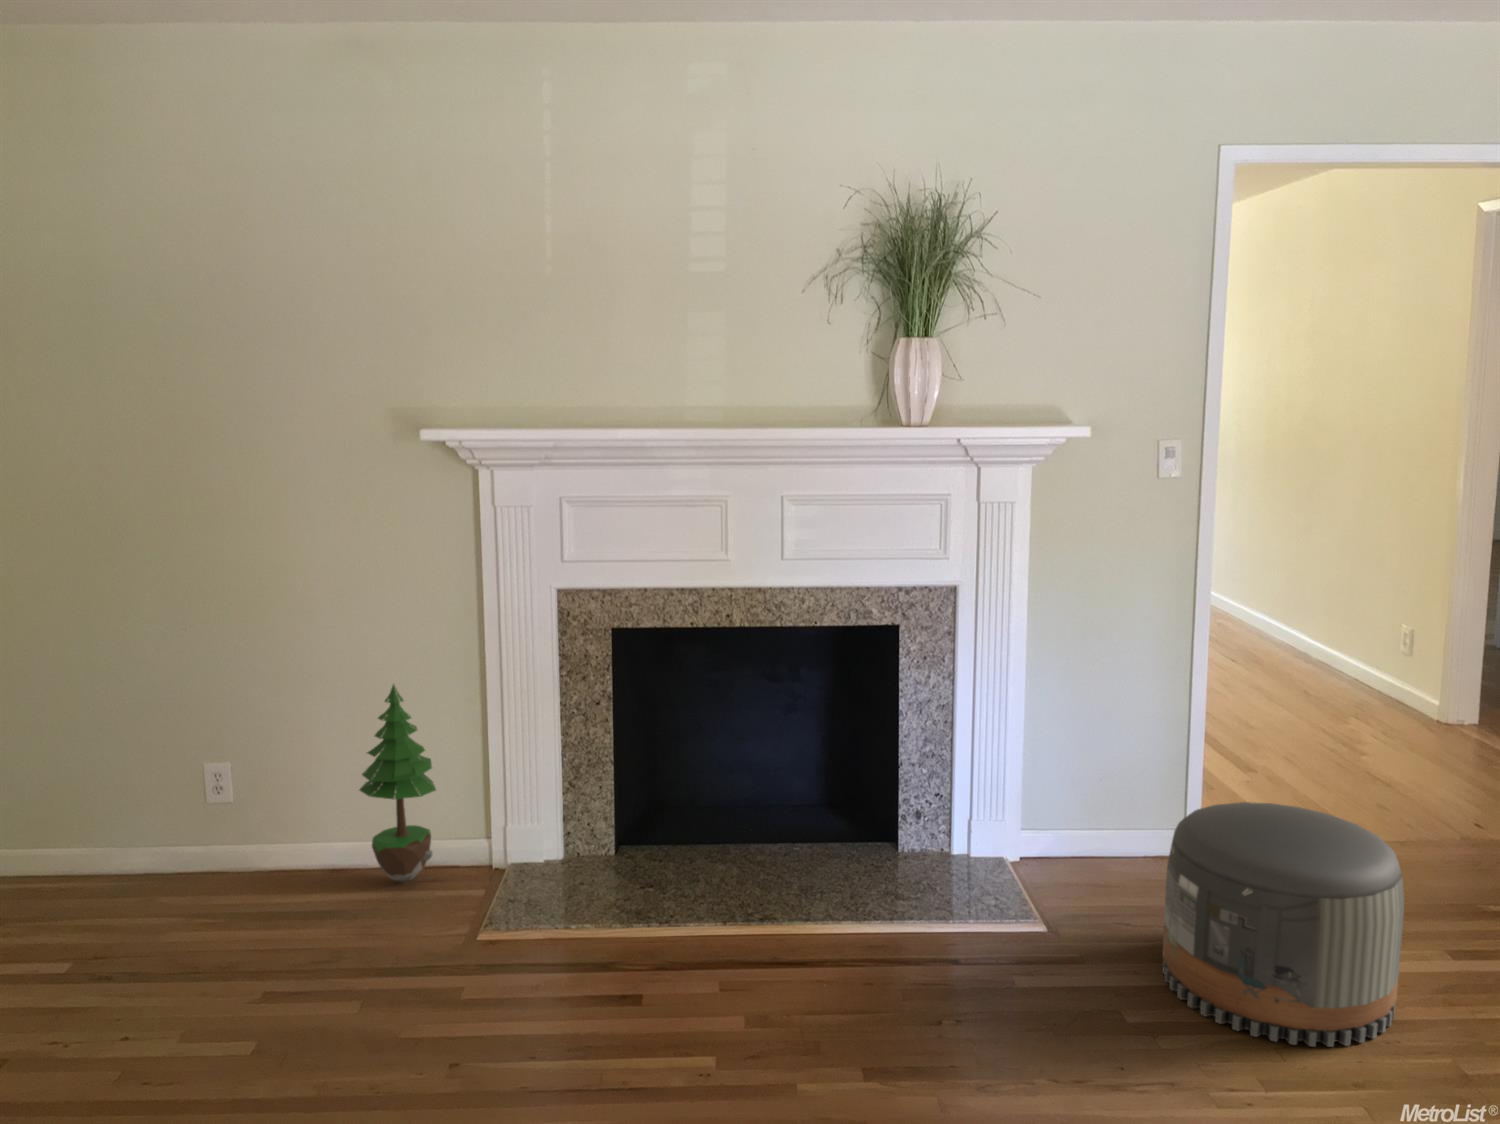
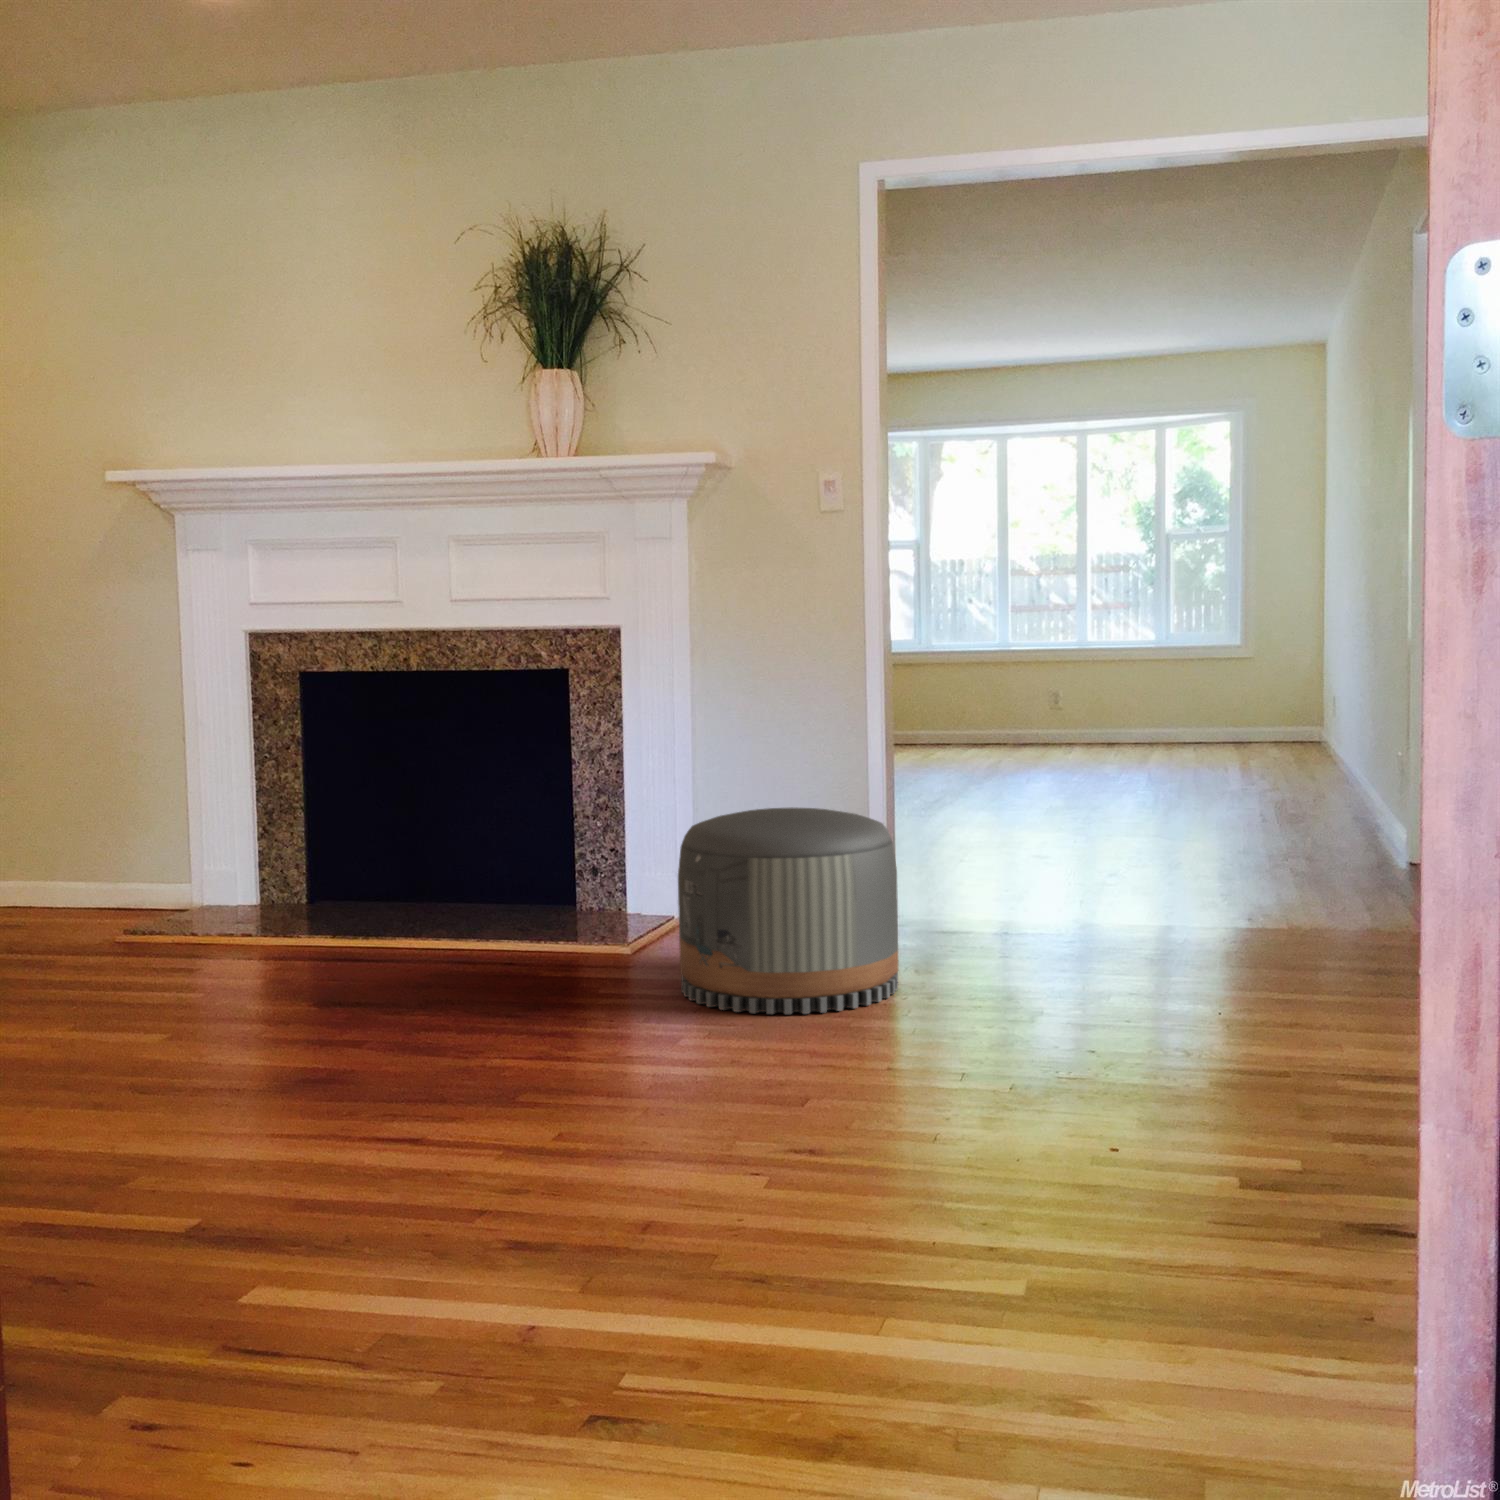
potted tree: present [360,685,436,882] -> none [60,717,138,914]

